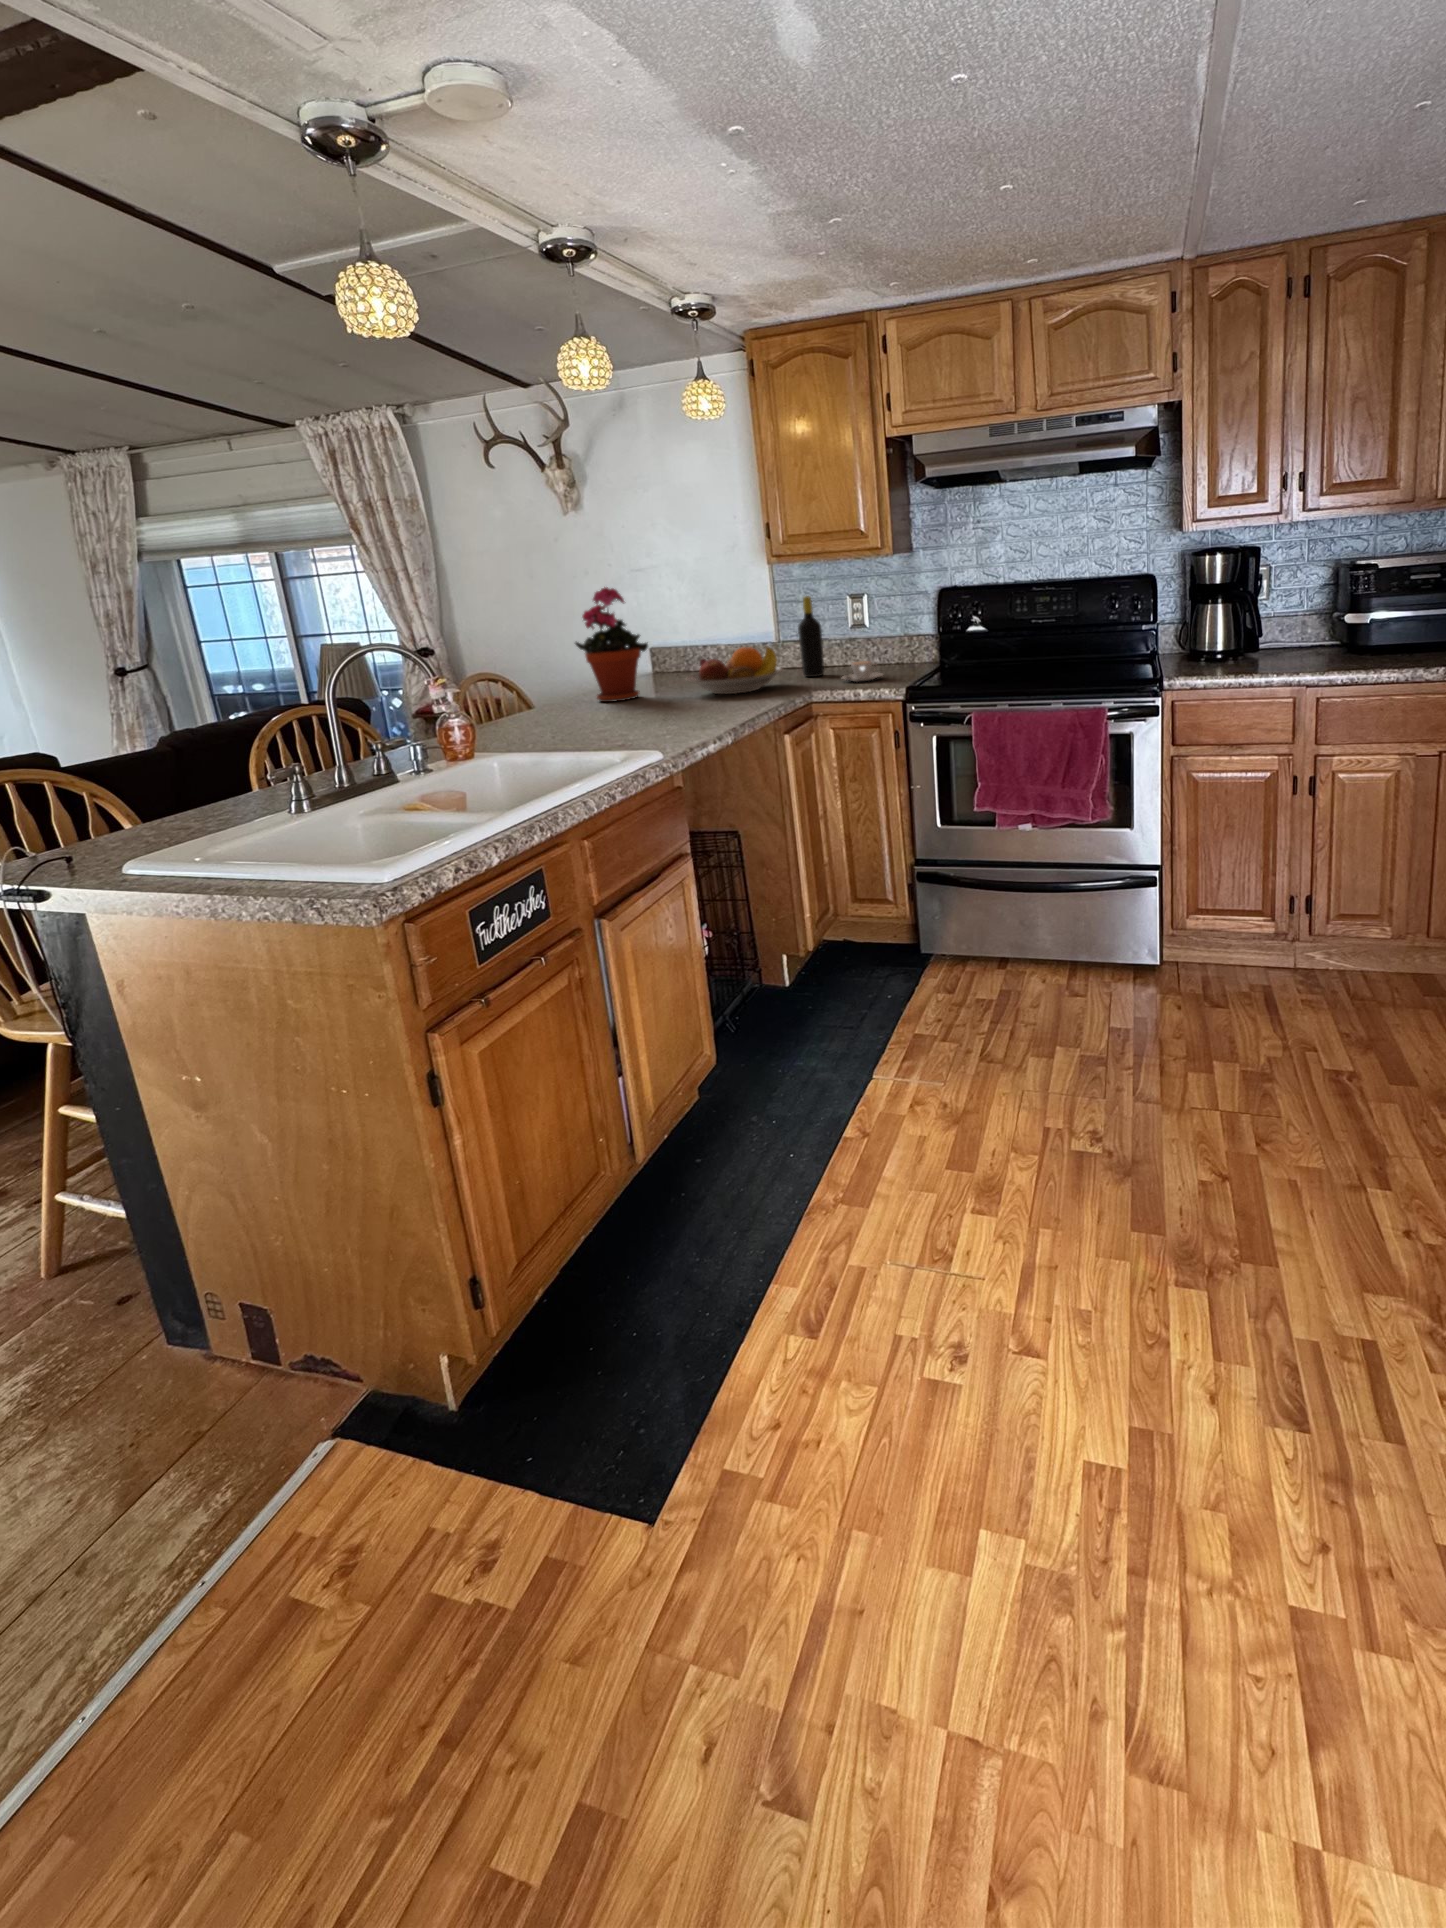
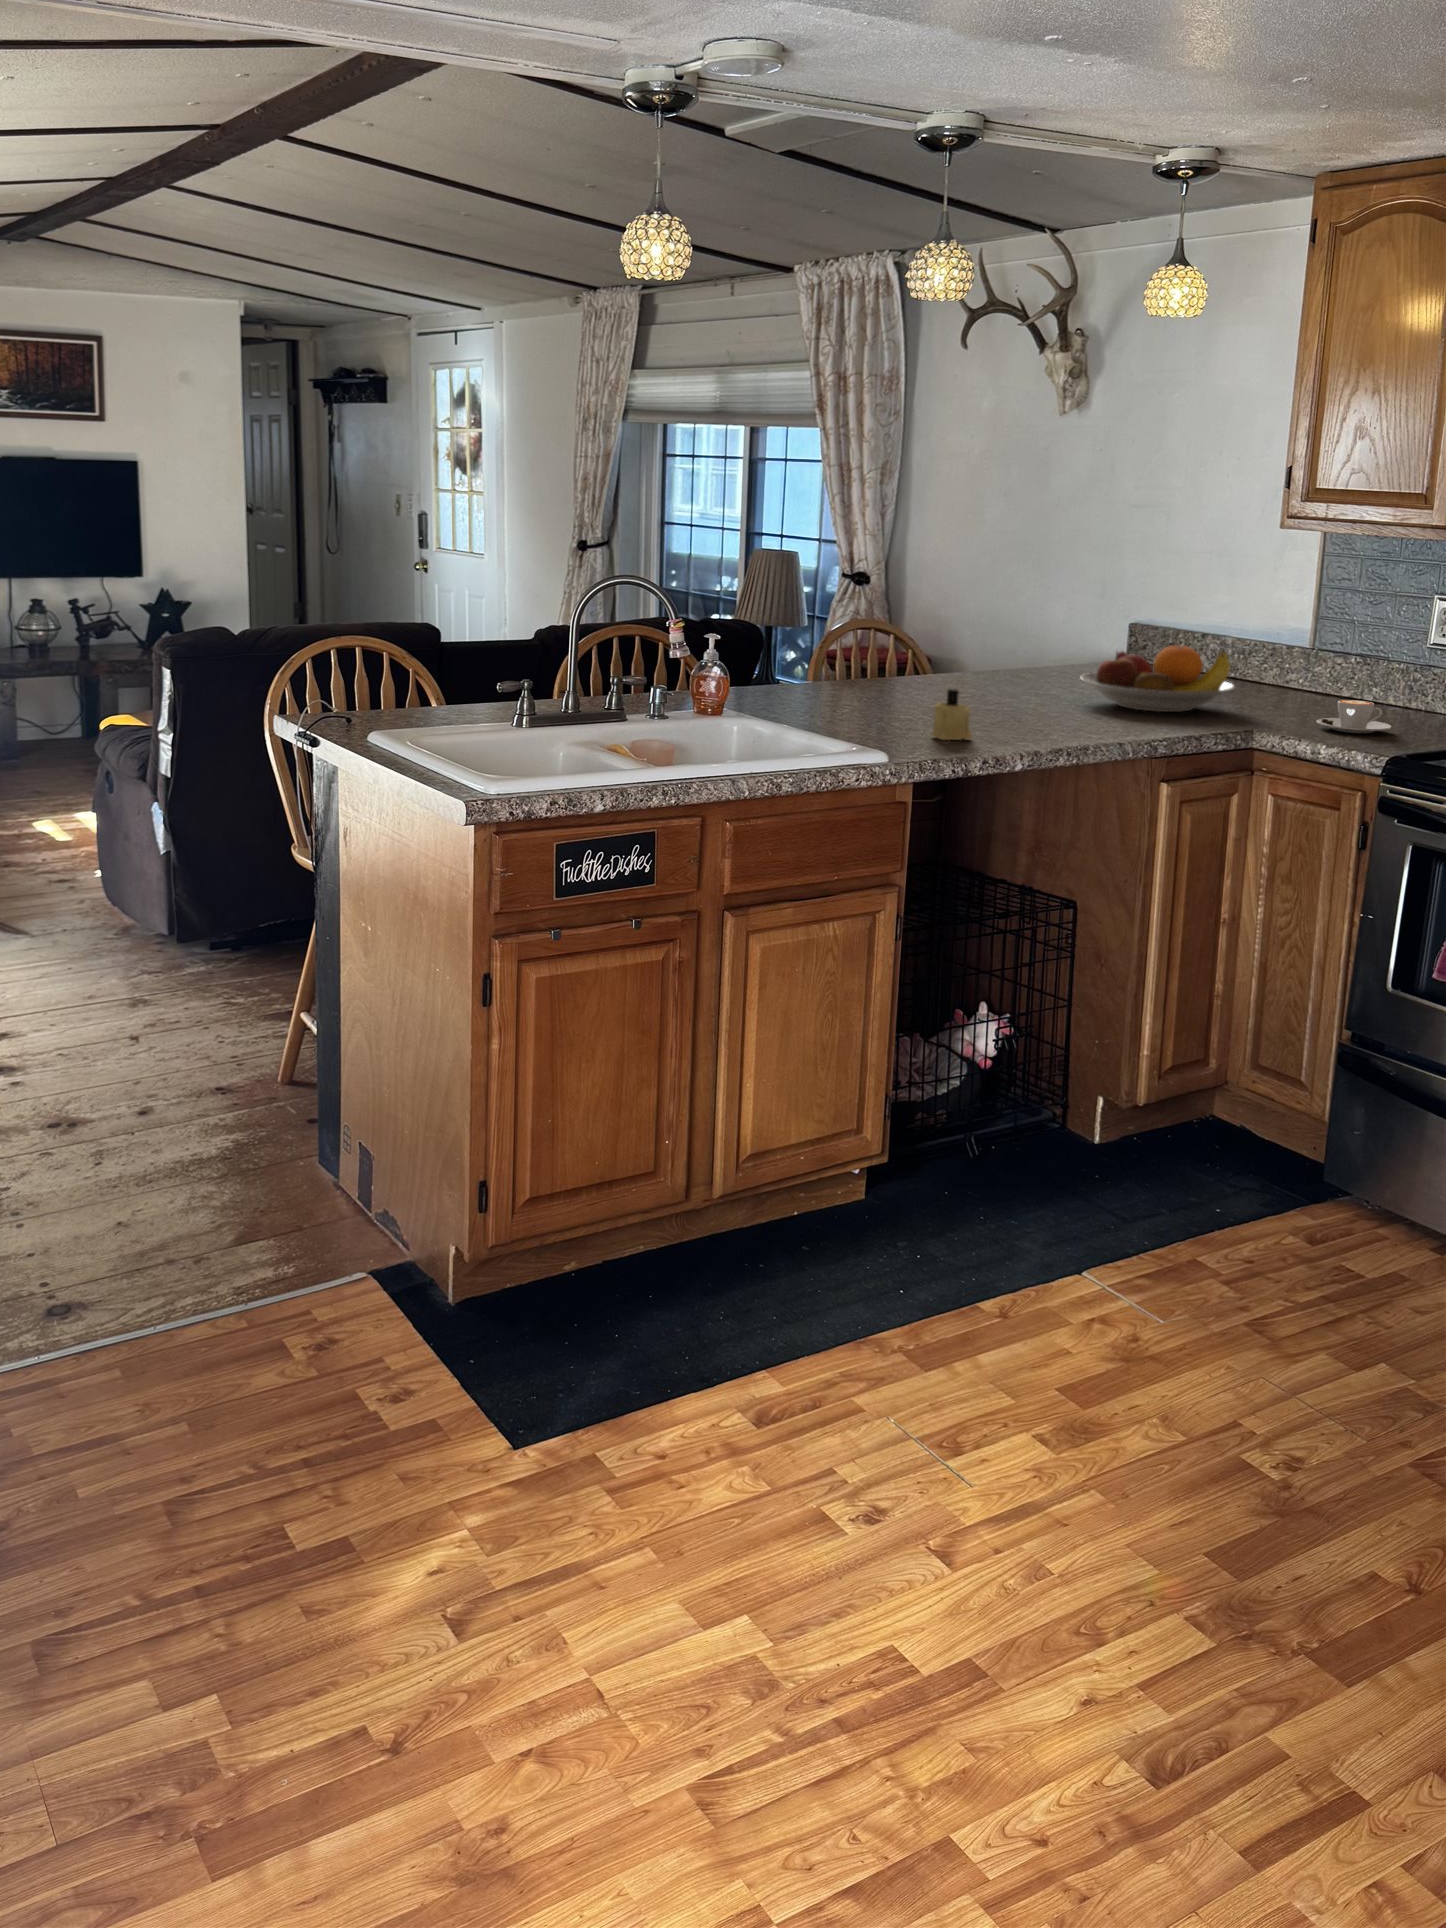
potted plant: present [575,587,648,702] -> none [955,529,1056,689]
bottle: present [798,596,824,677] -> none [1290,584,1336,712]
candle: none [657,696,689,736] -> present [932,689,972,740]

